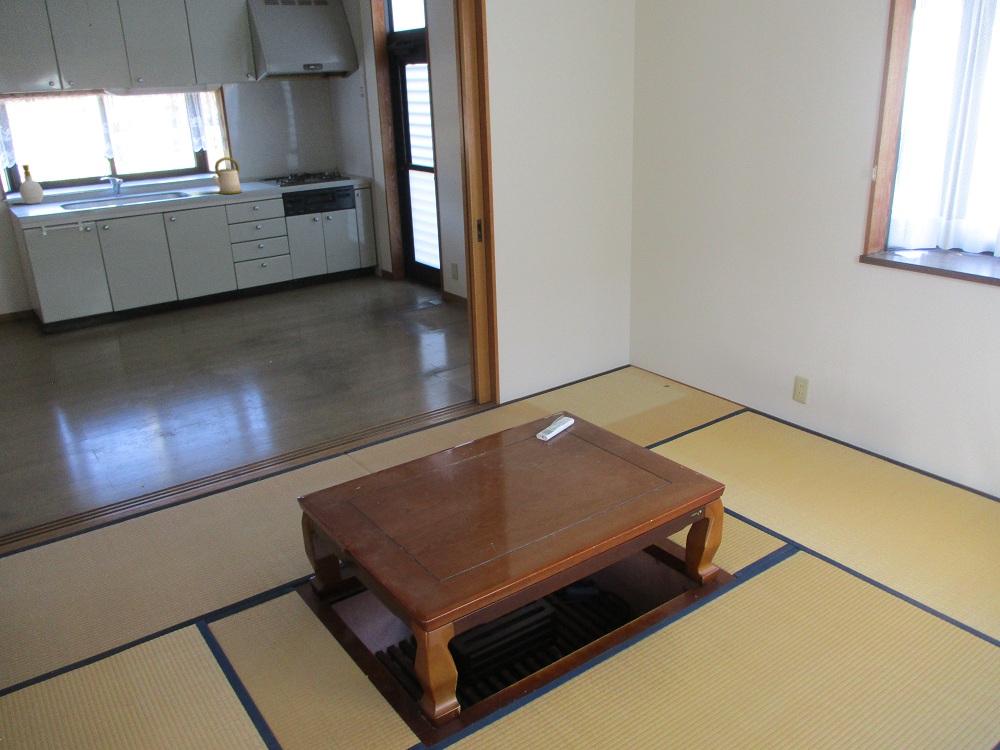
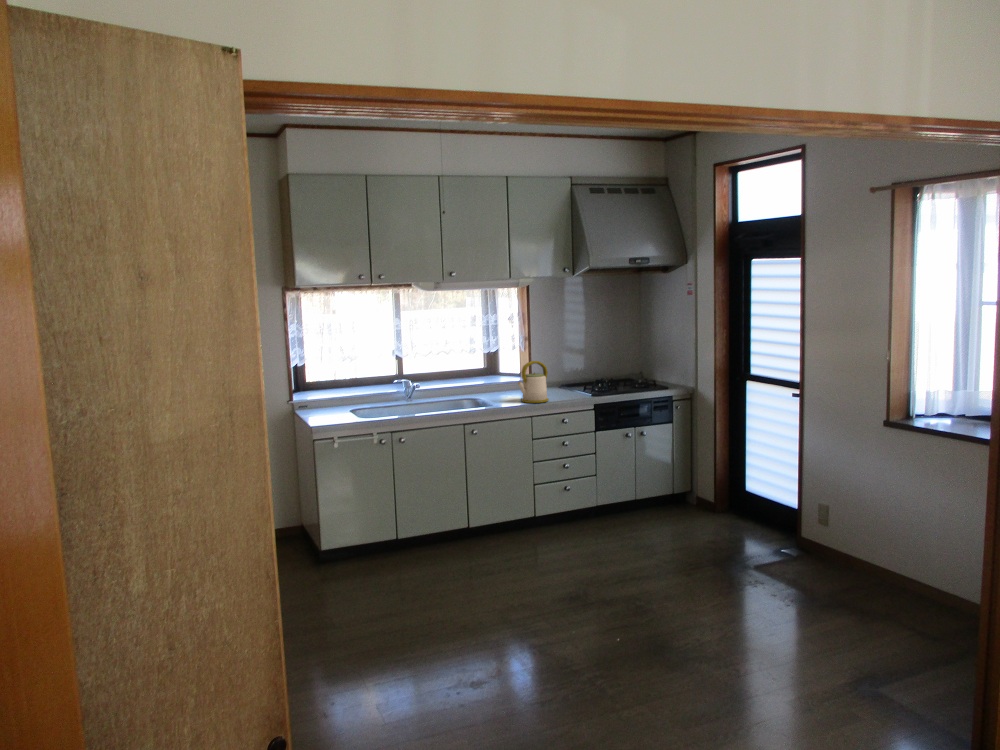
soap bottle: present [20,165,43,204] -> none [308,365,332,408]

